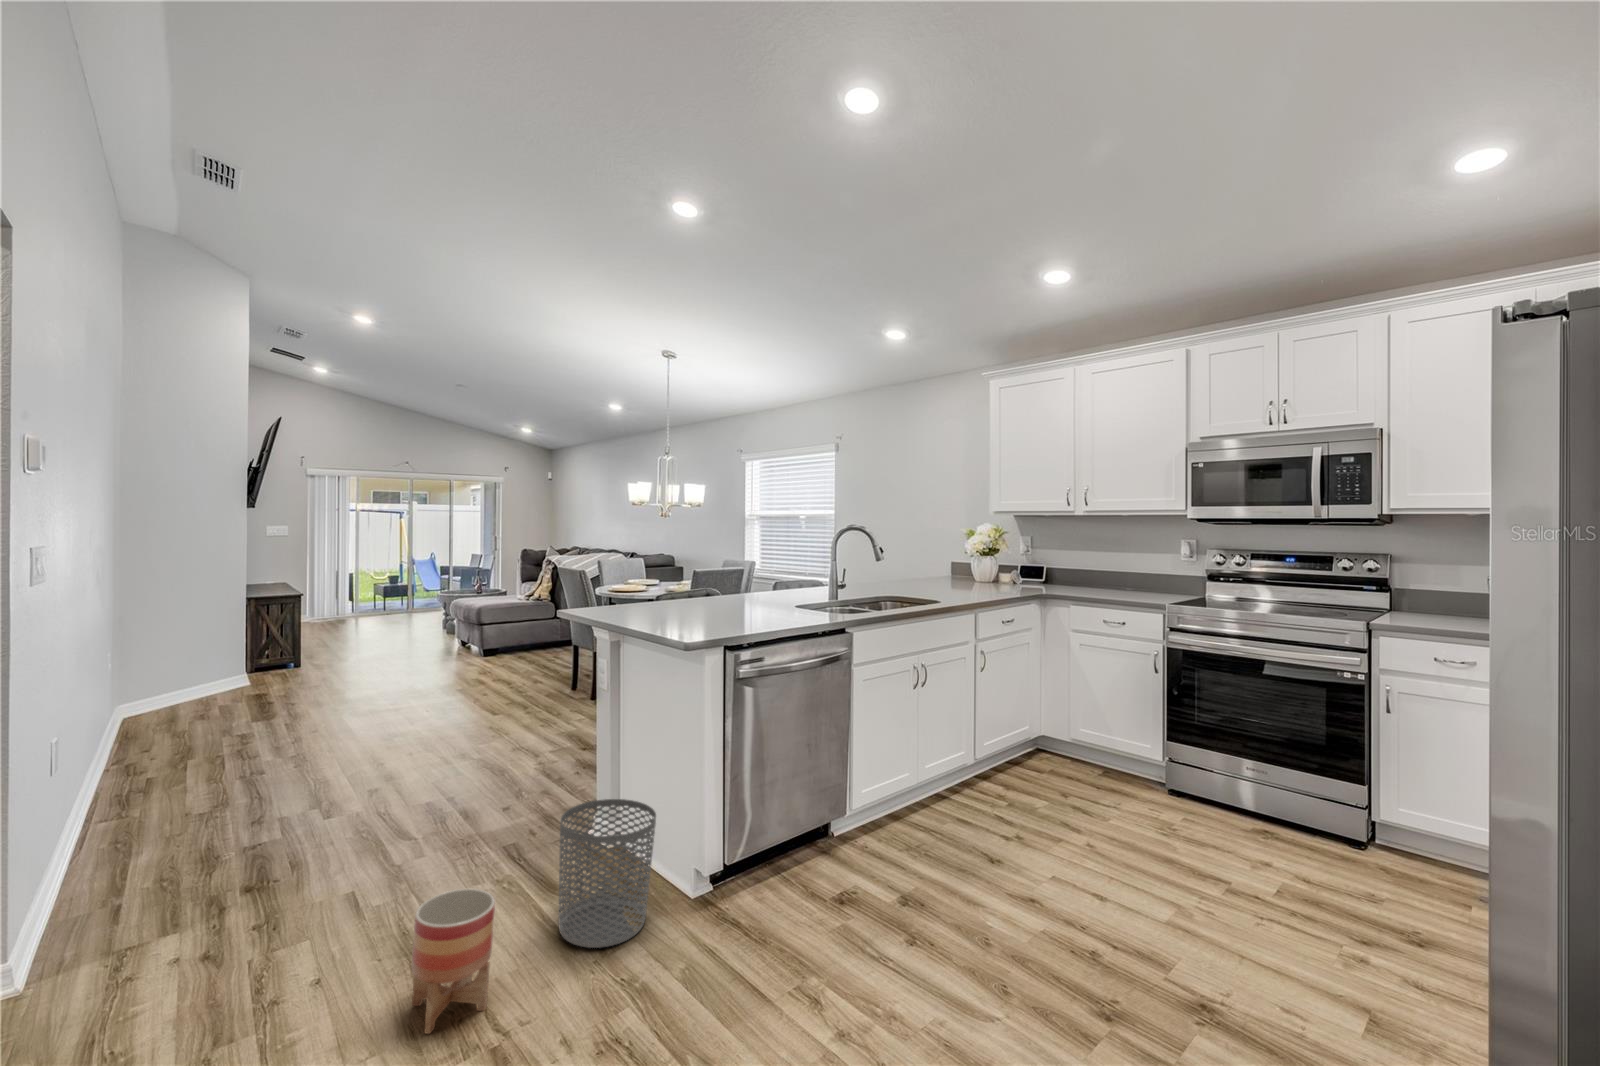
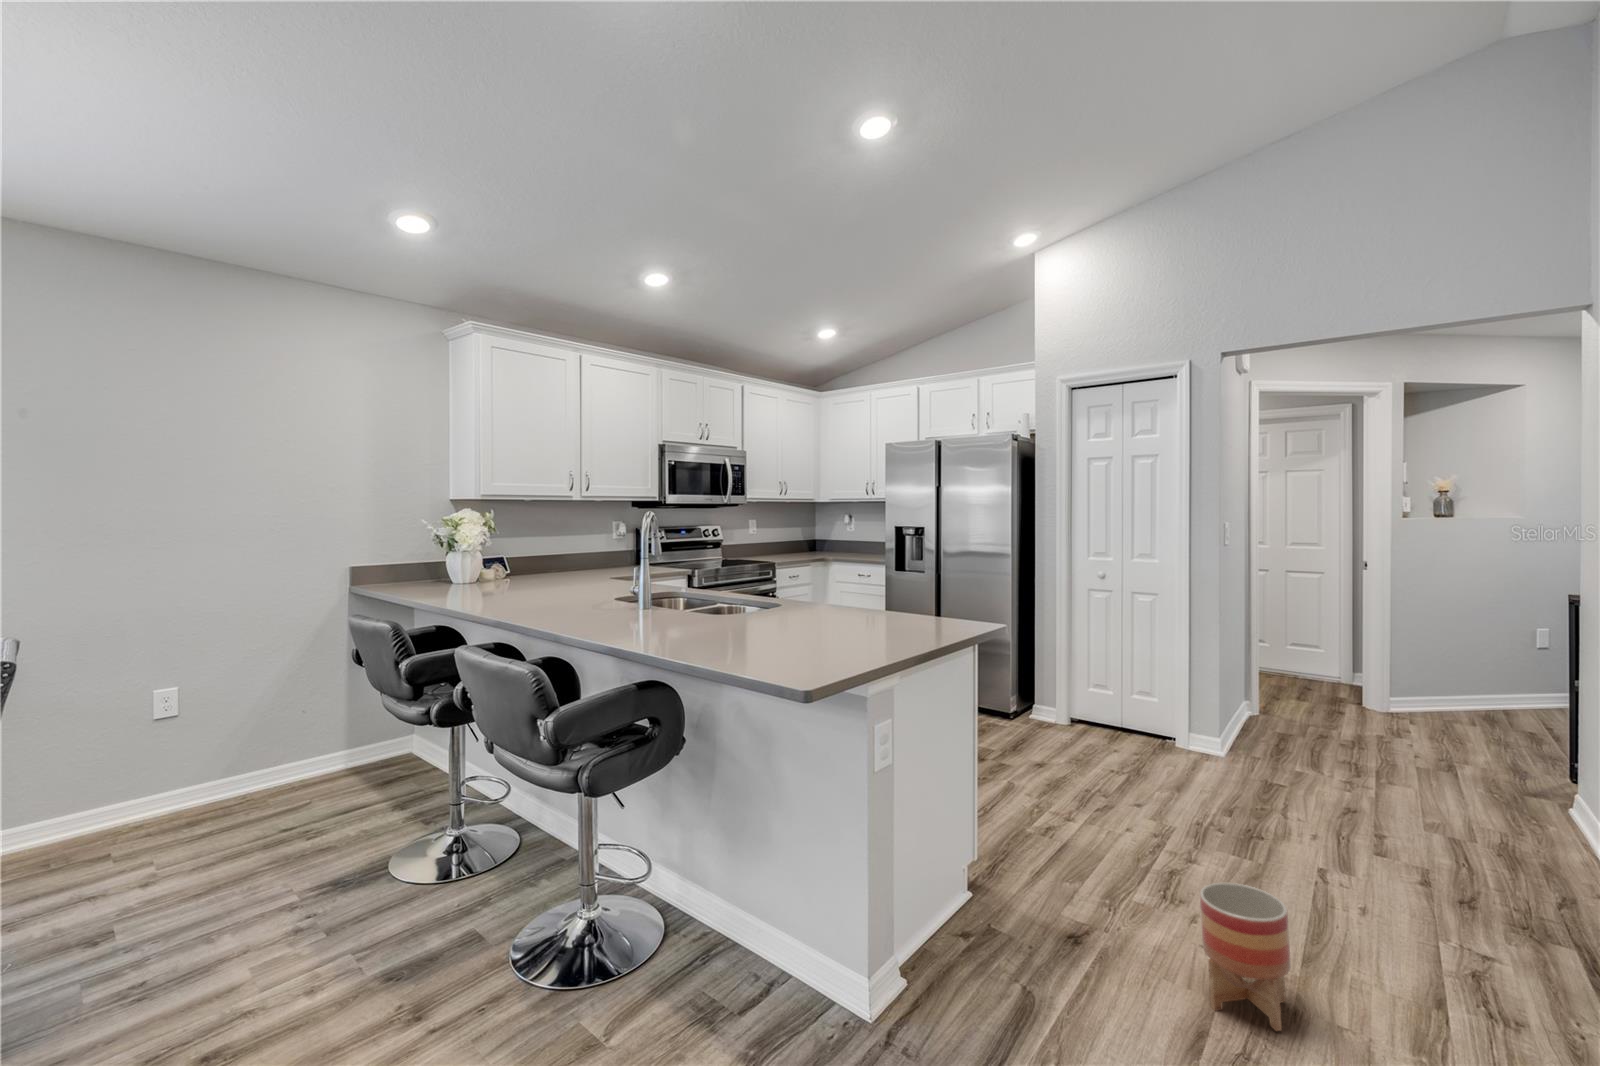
waste bin: present [558,799,656,948] -> none [996,808,1105,973]

